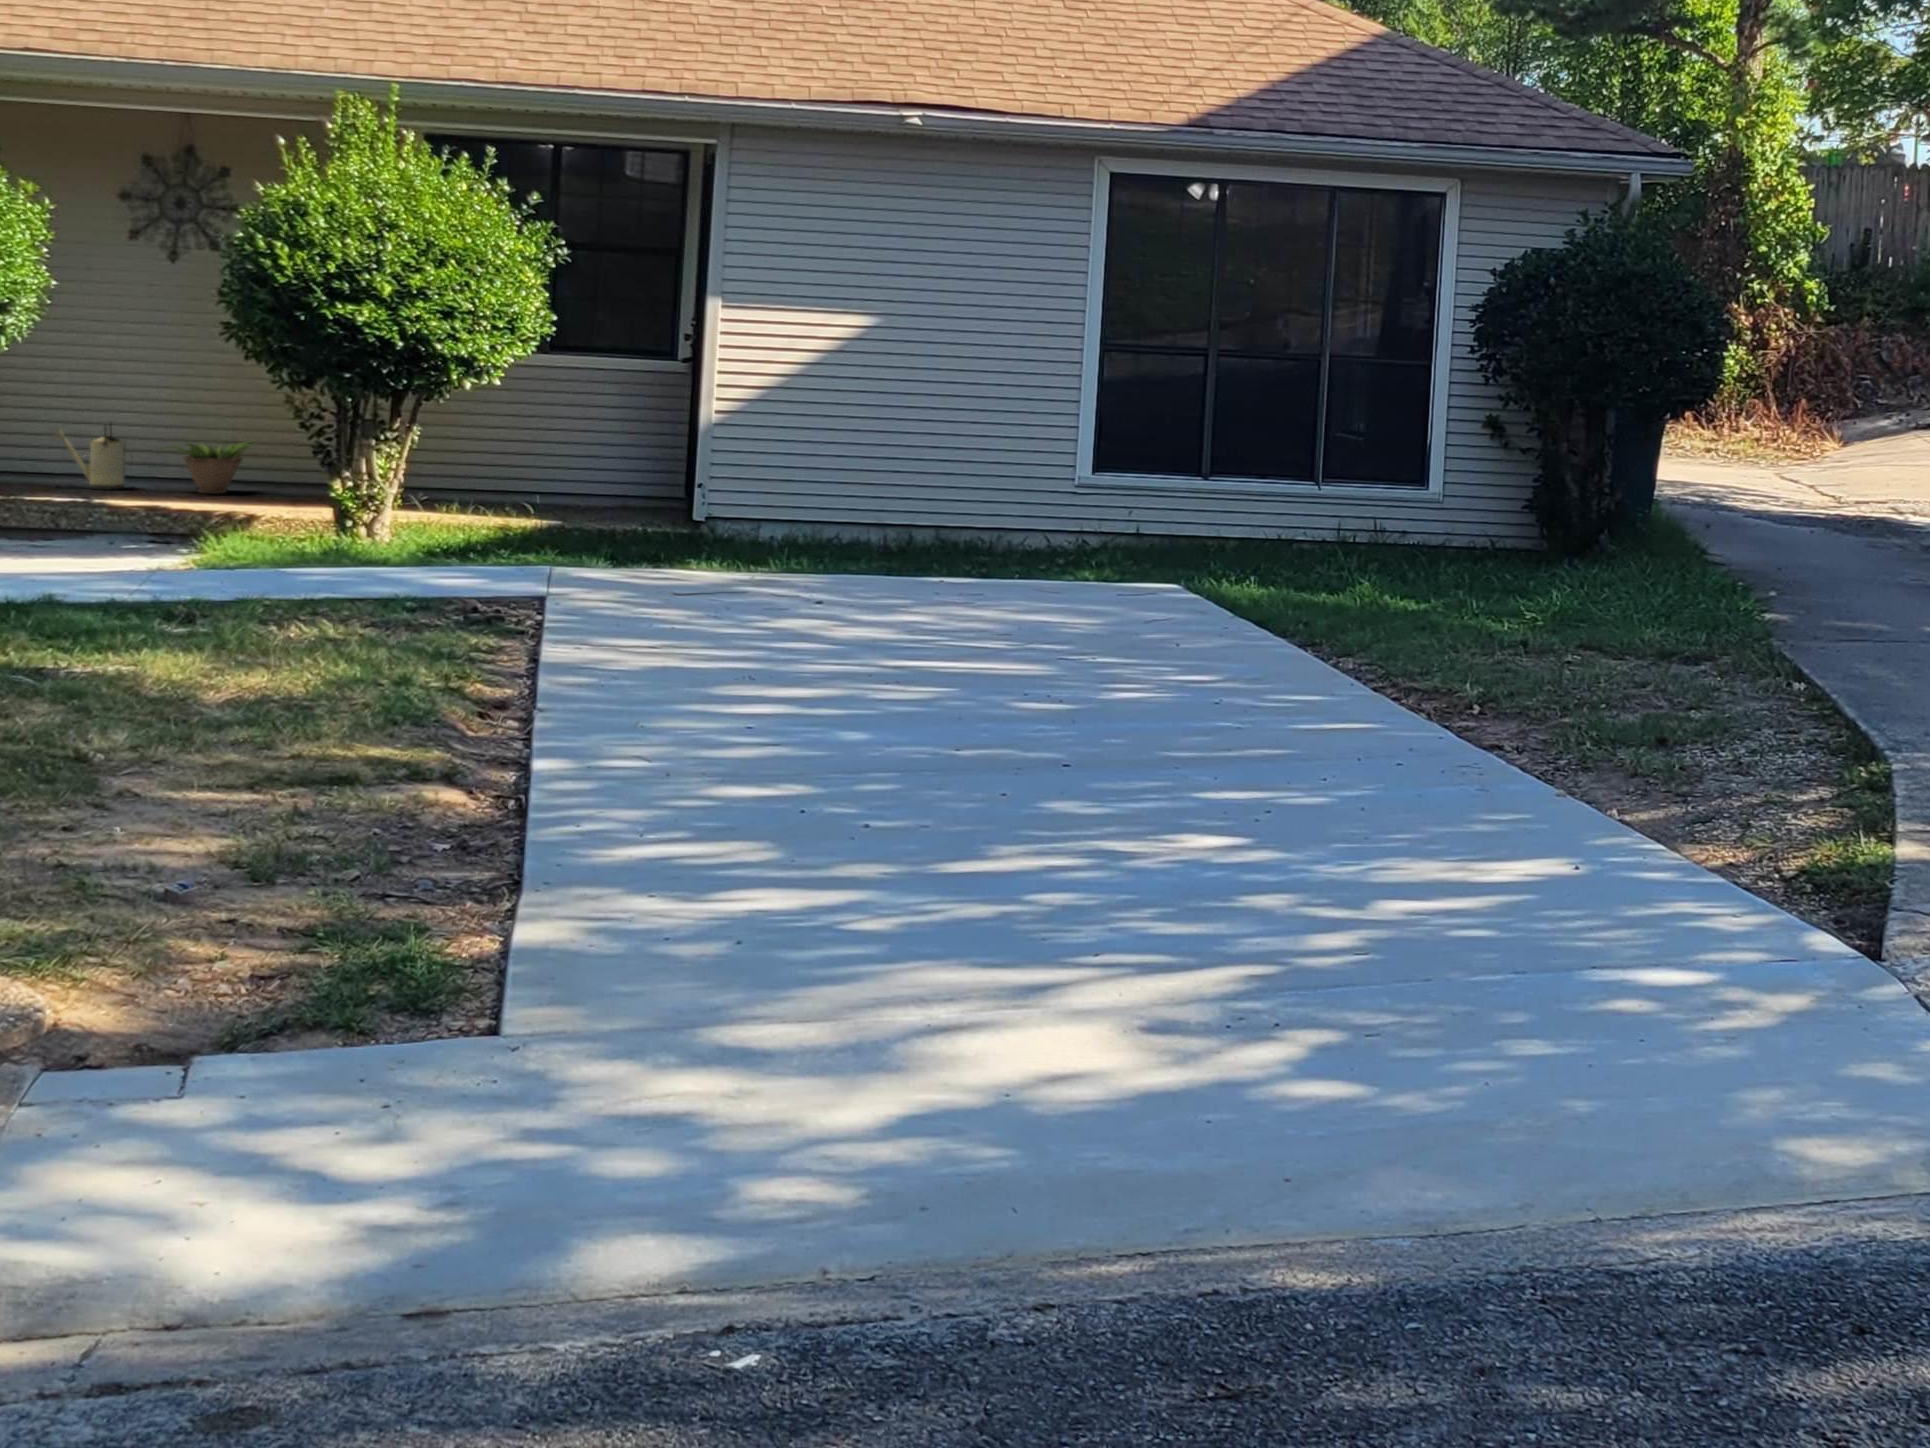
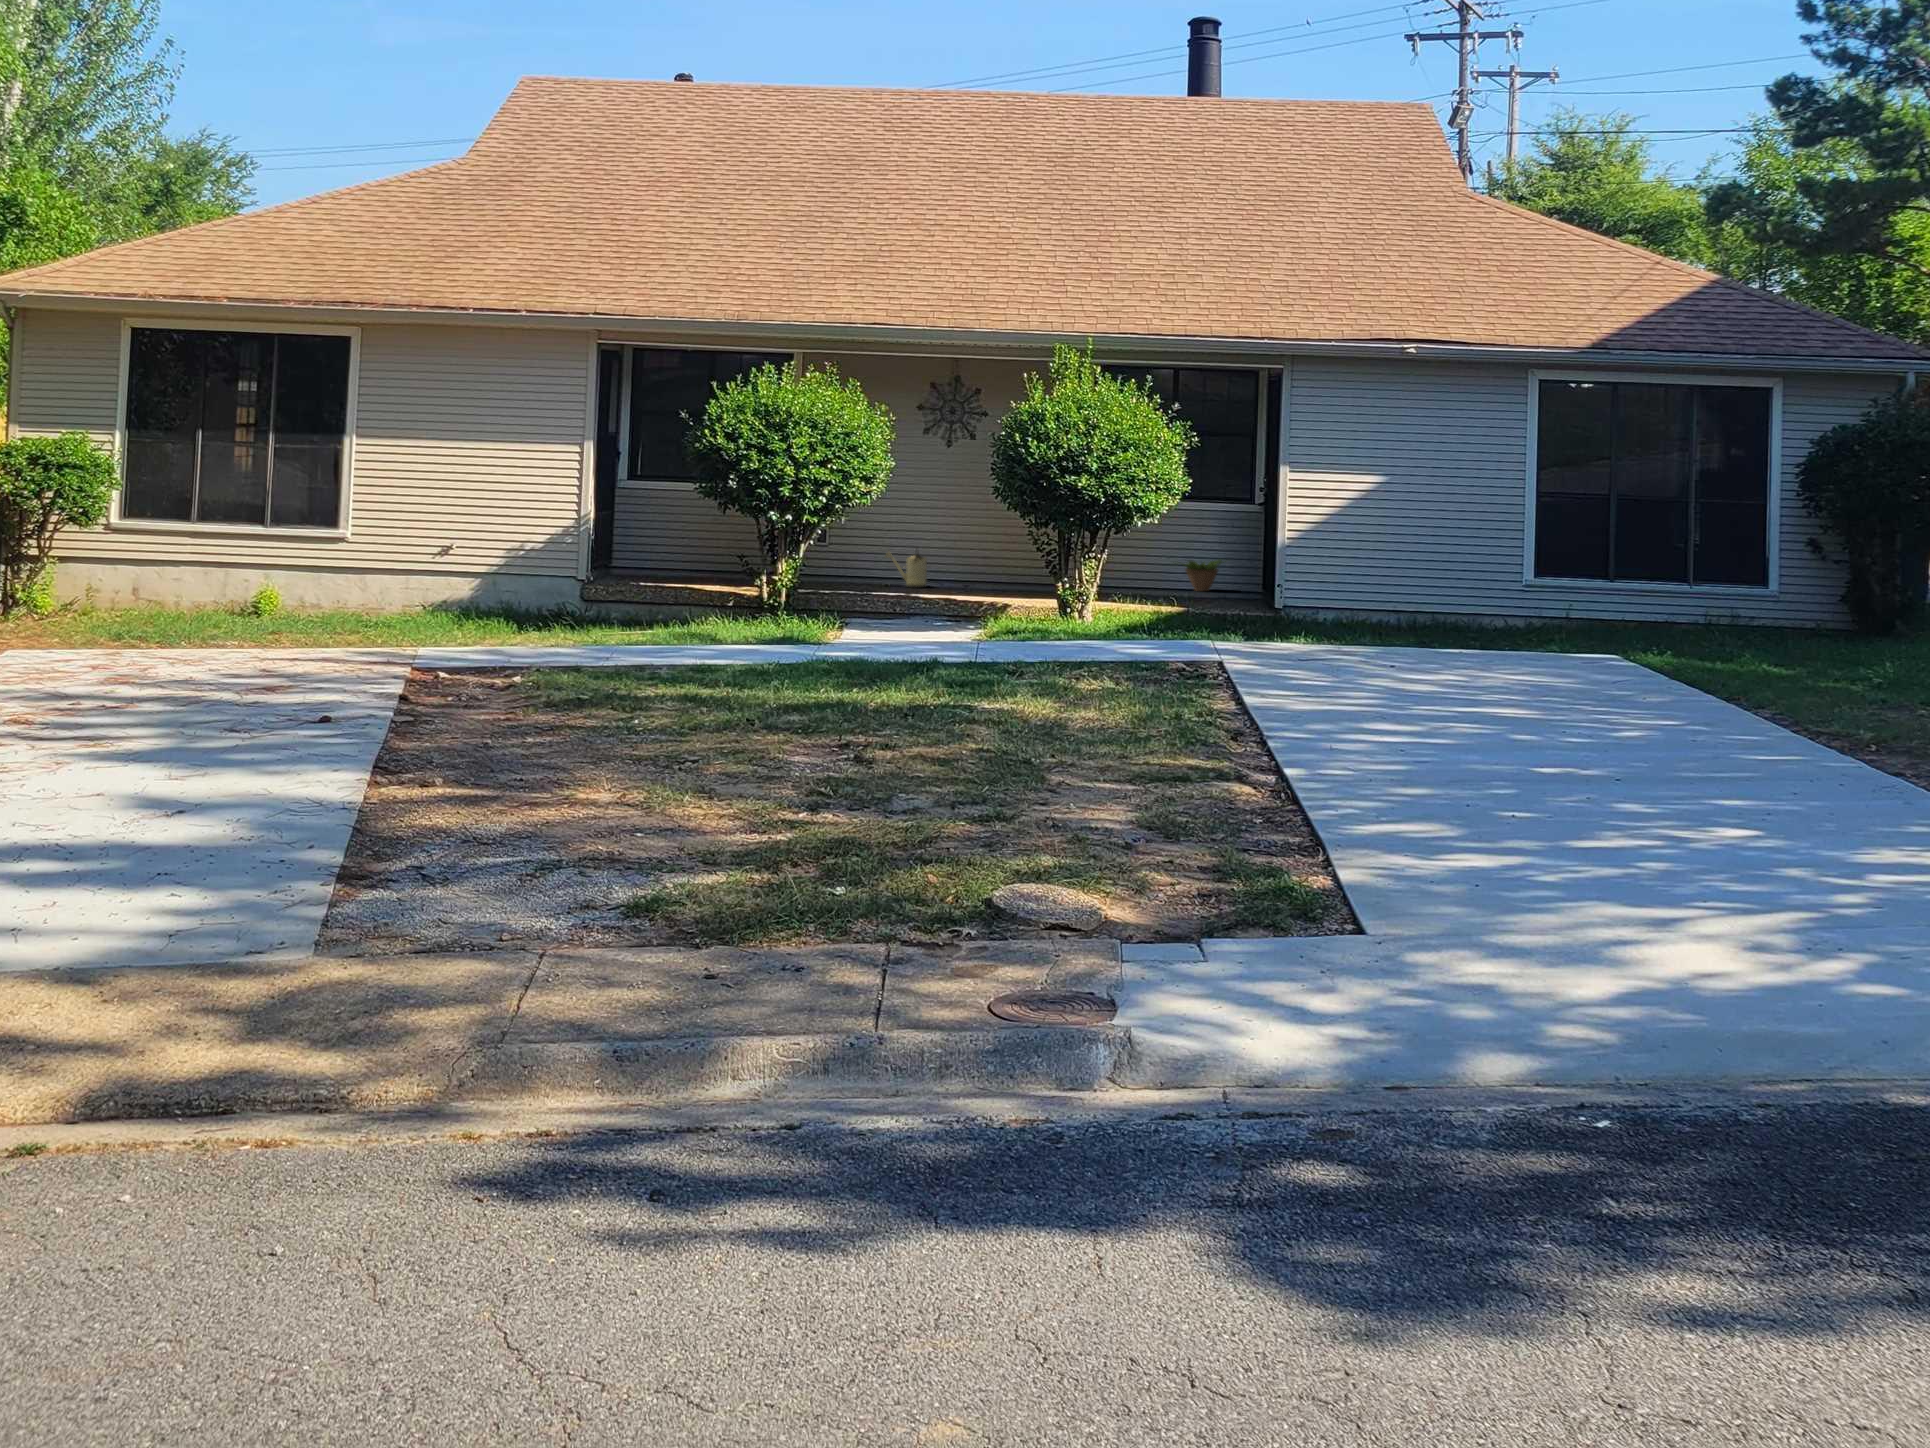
decorative plant: present [160,442,250,494] -> present [1175,559,1226,591]

